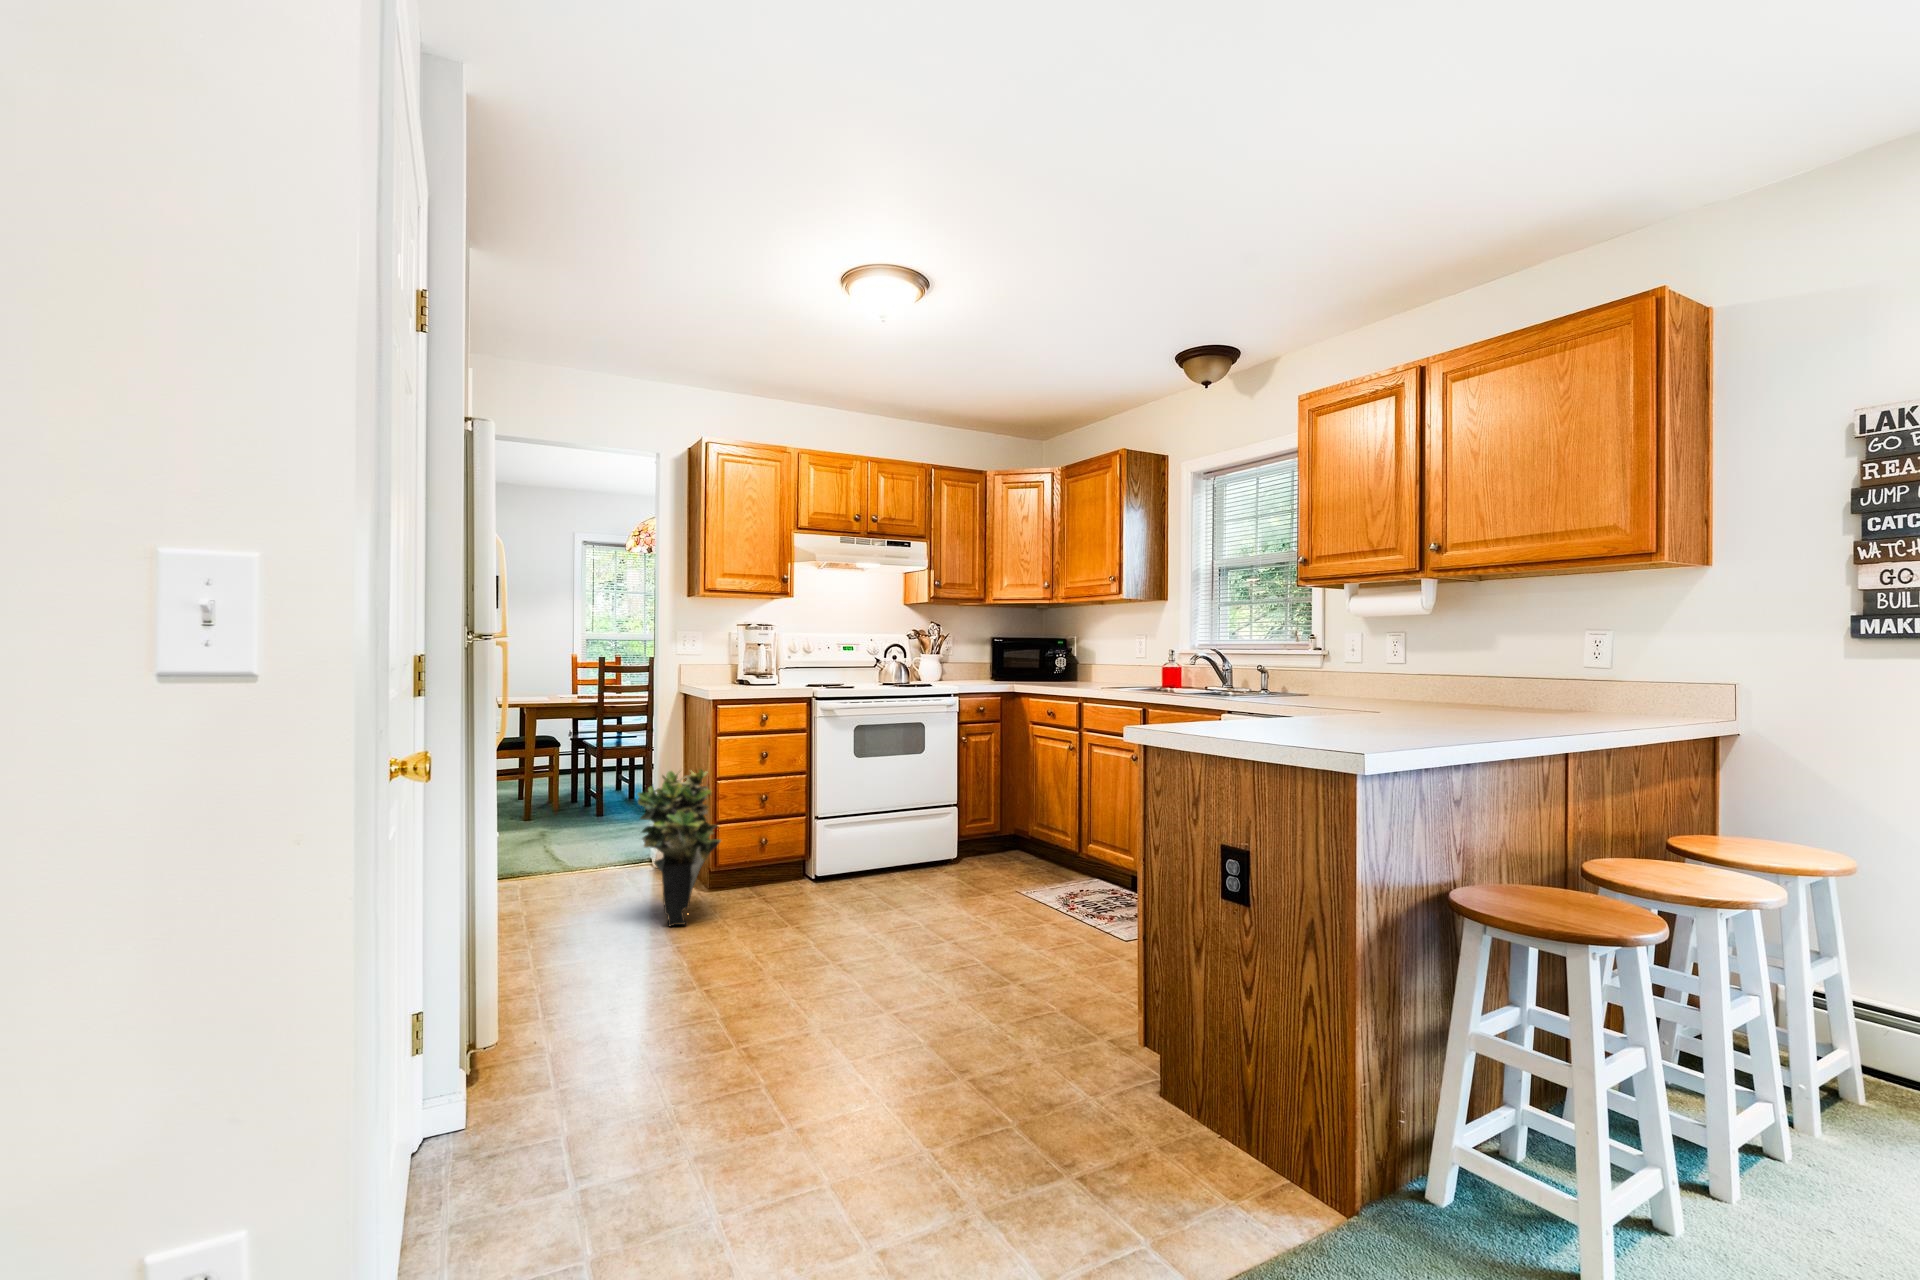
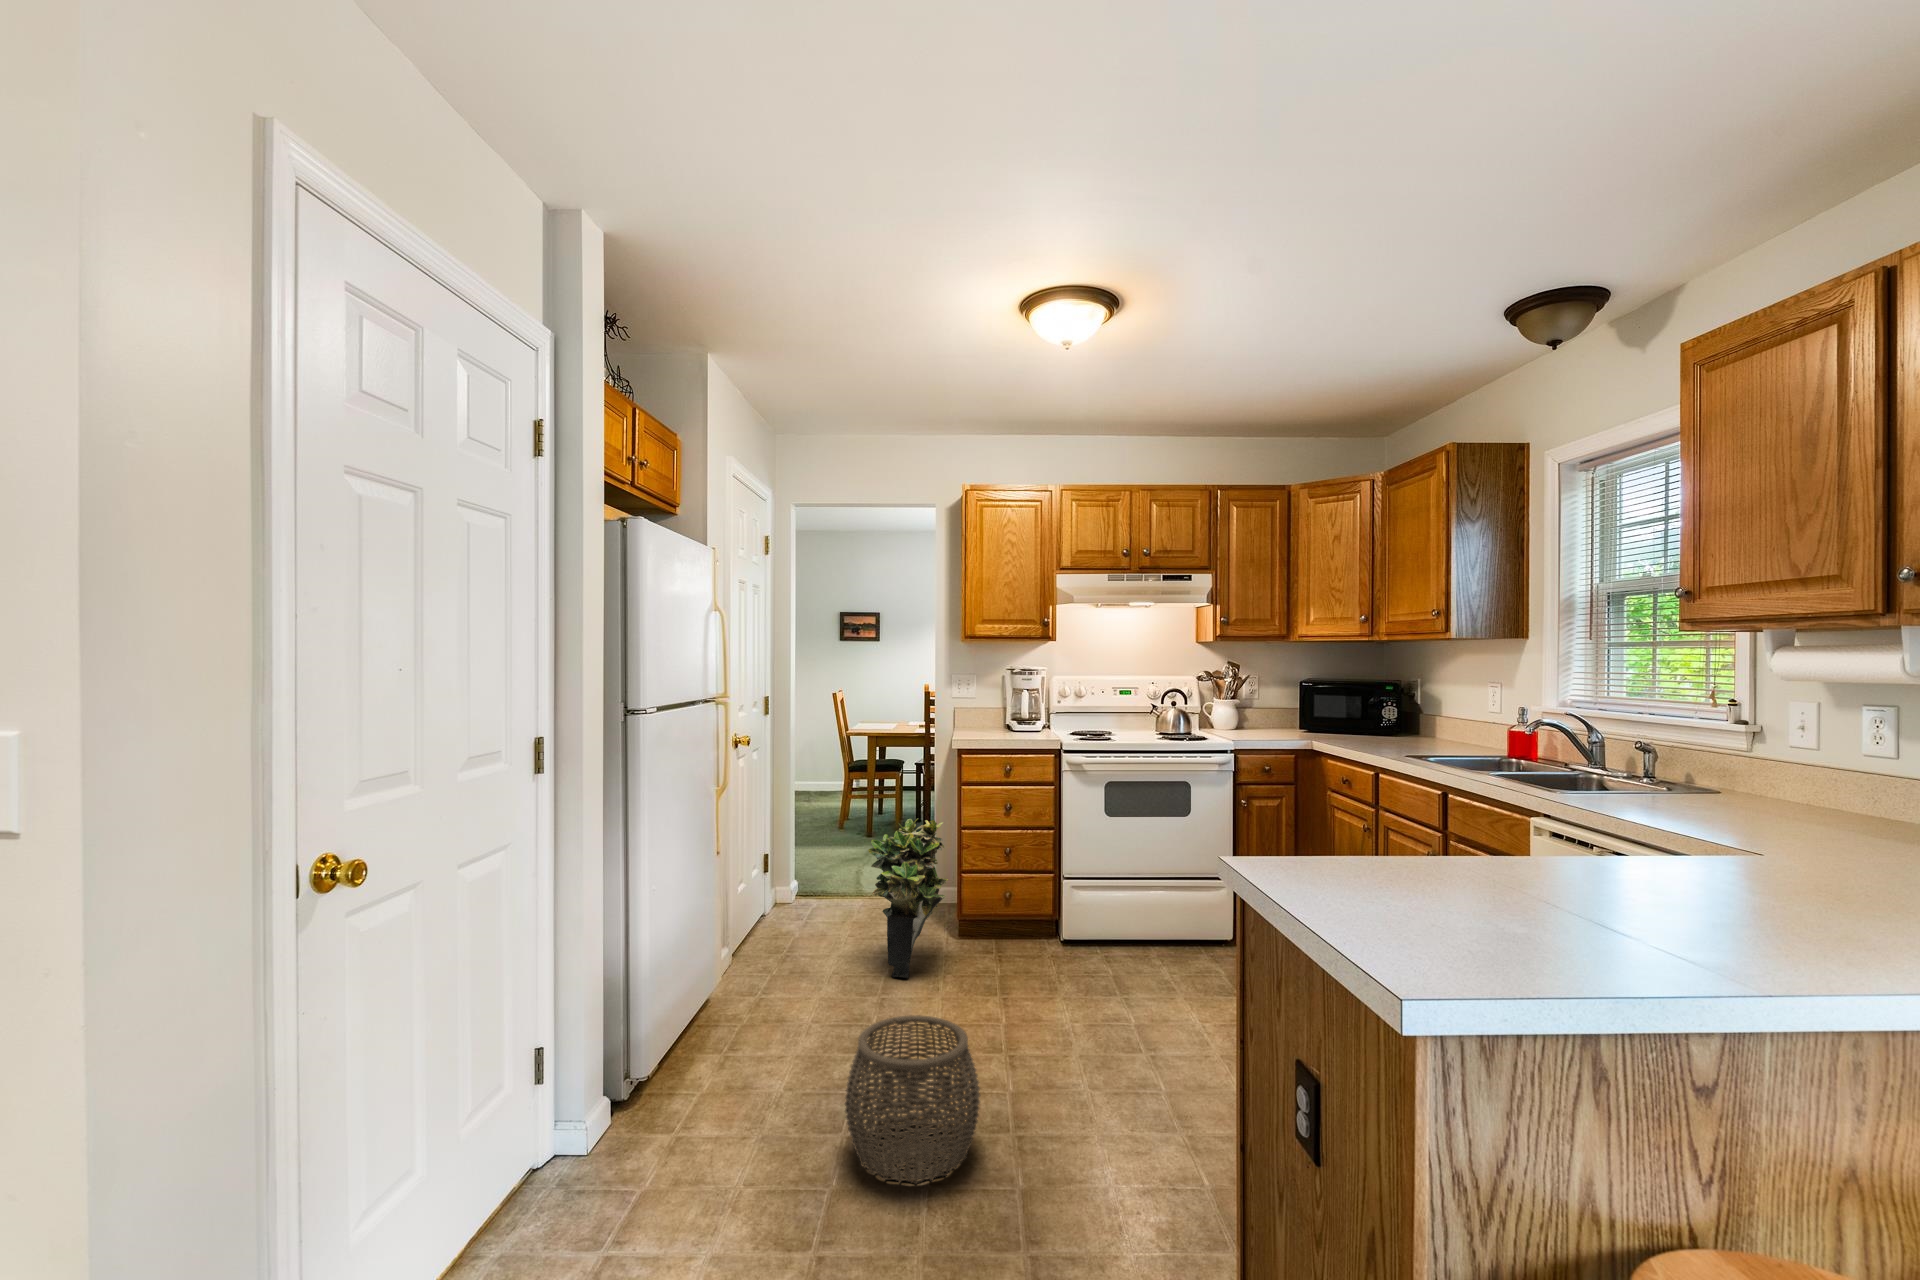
woven basket: none [734,922,862,1067] -> present [845,1015,981,1183]

